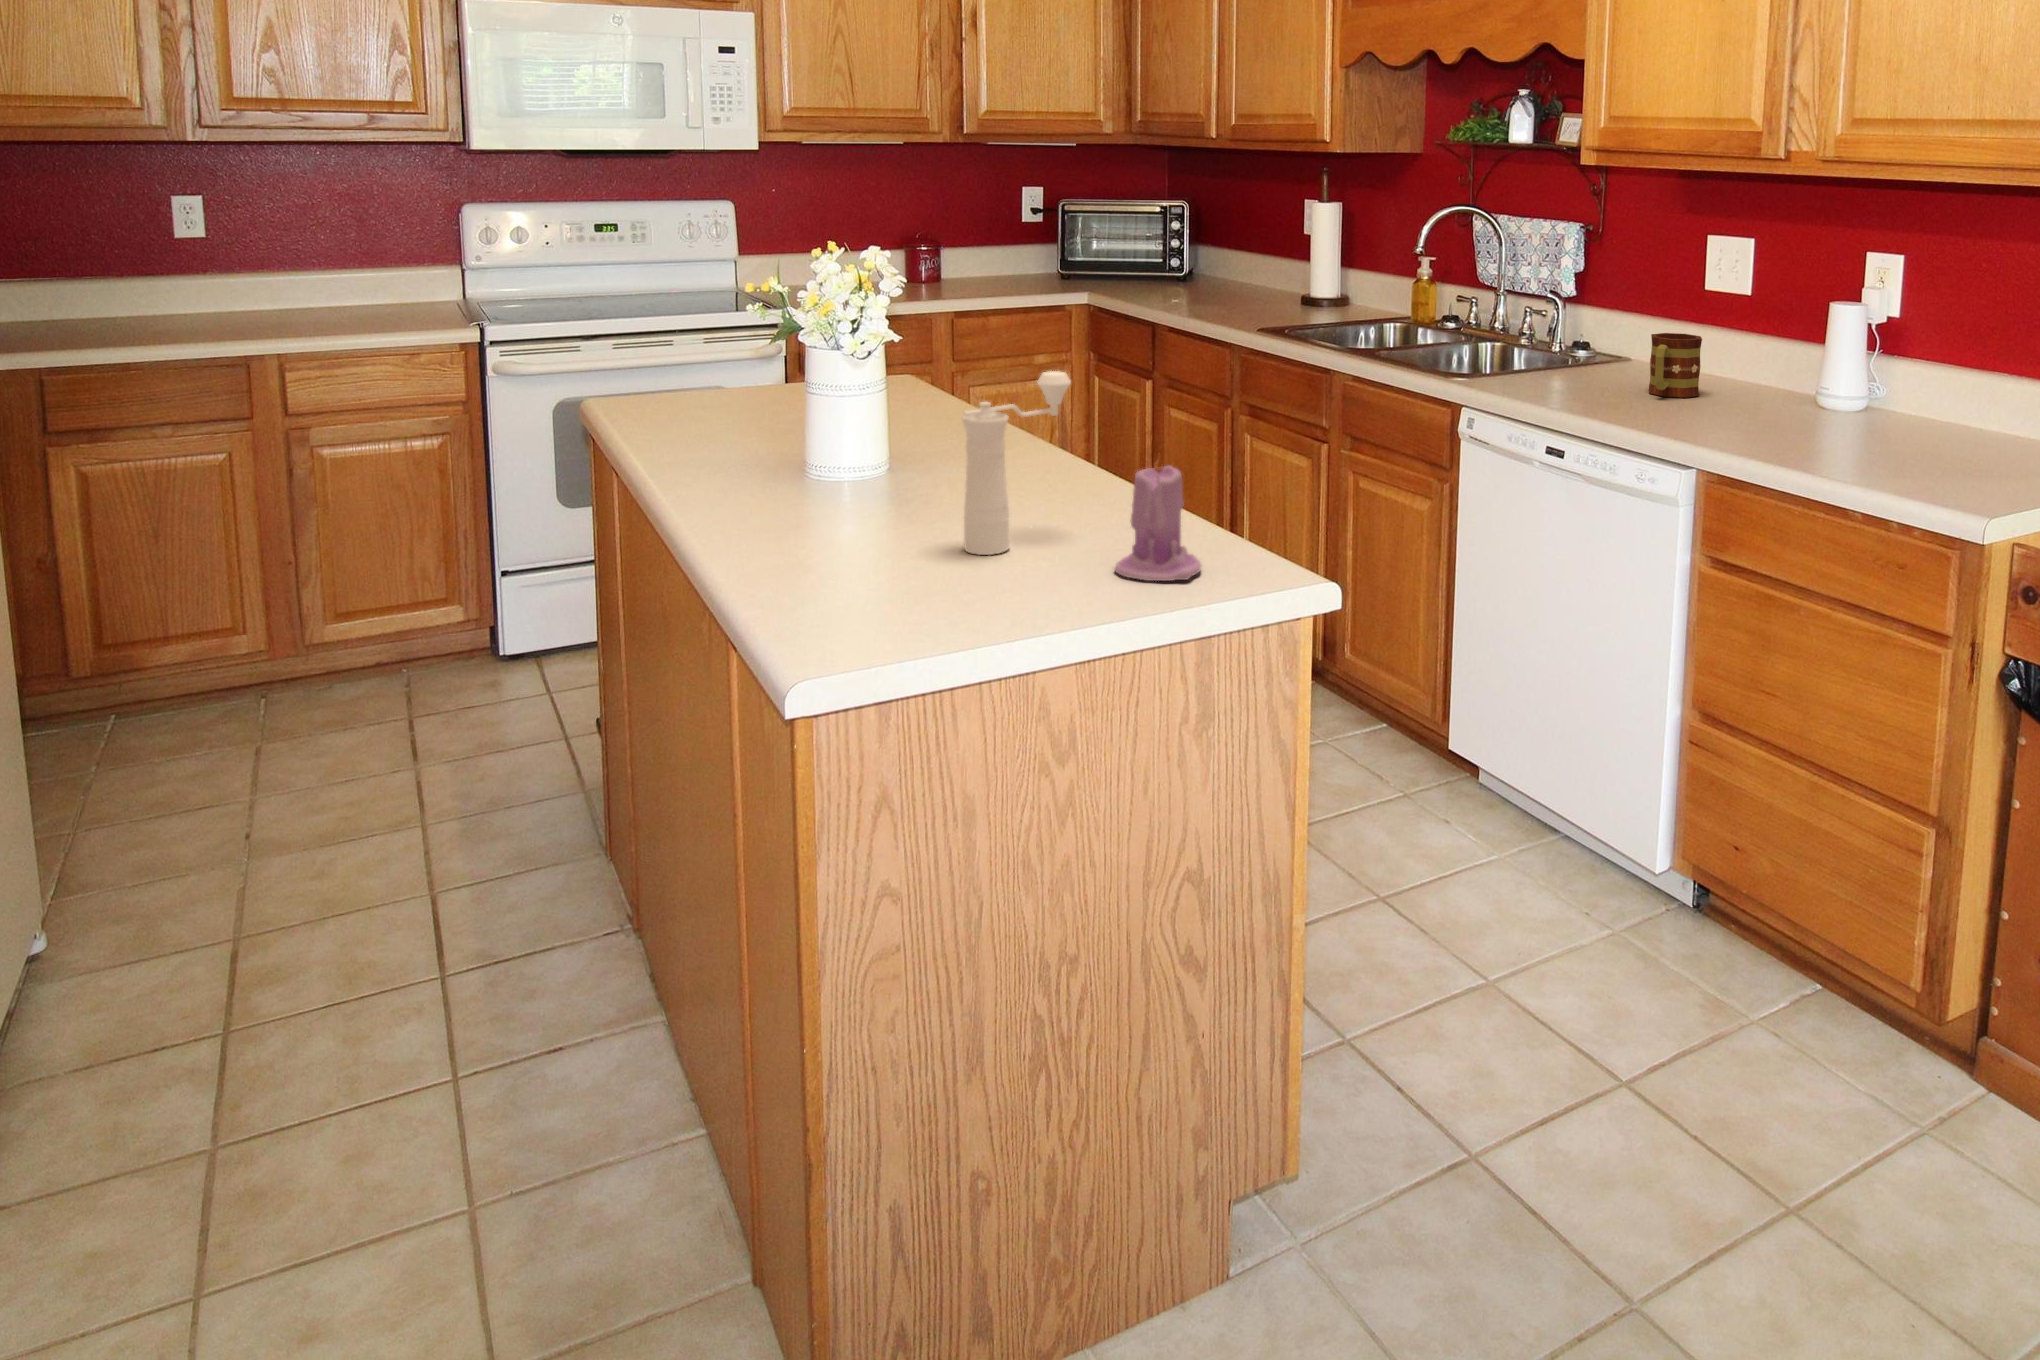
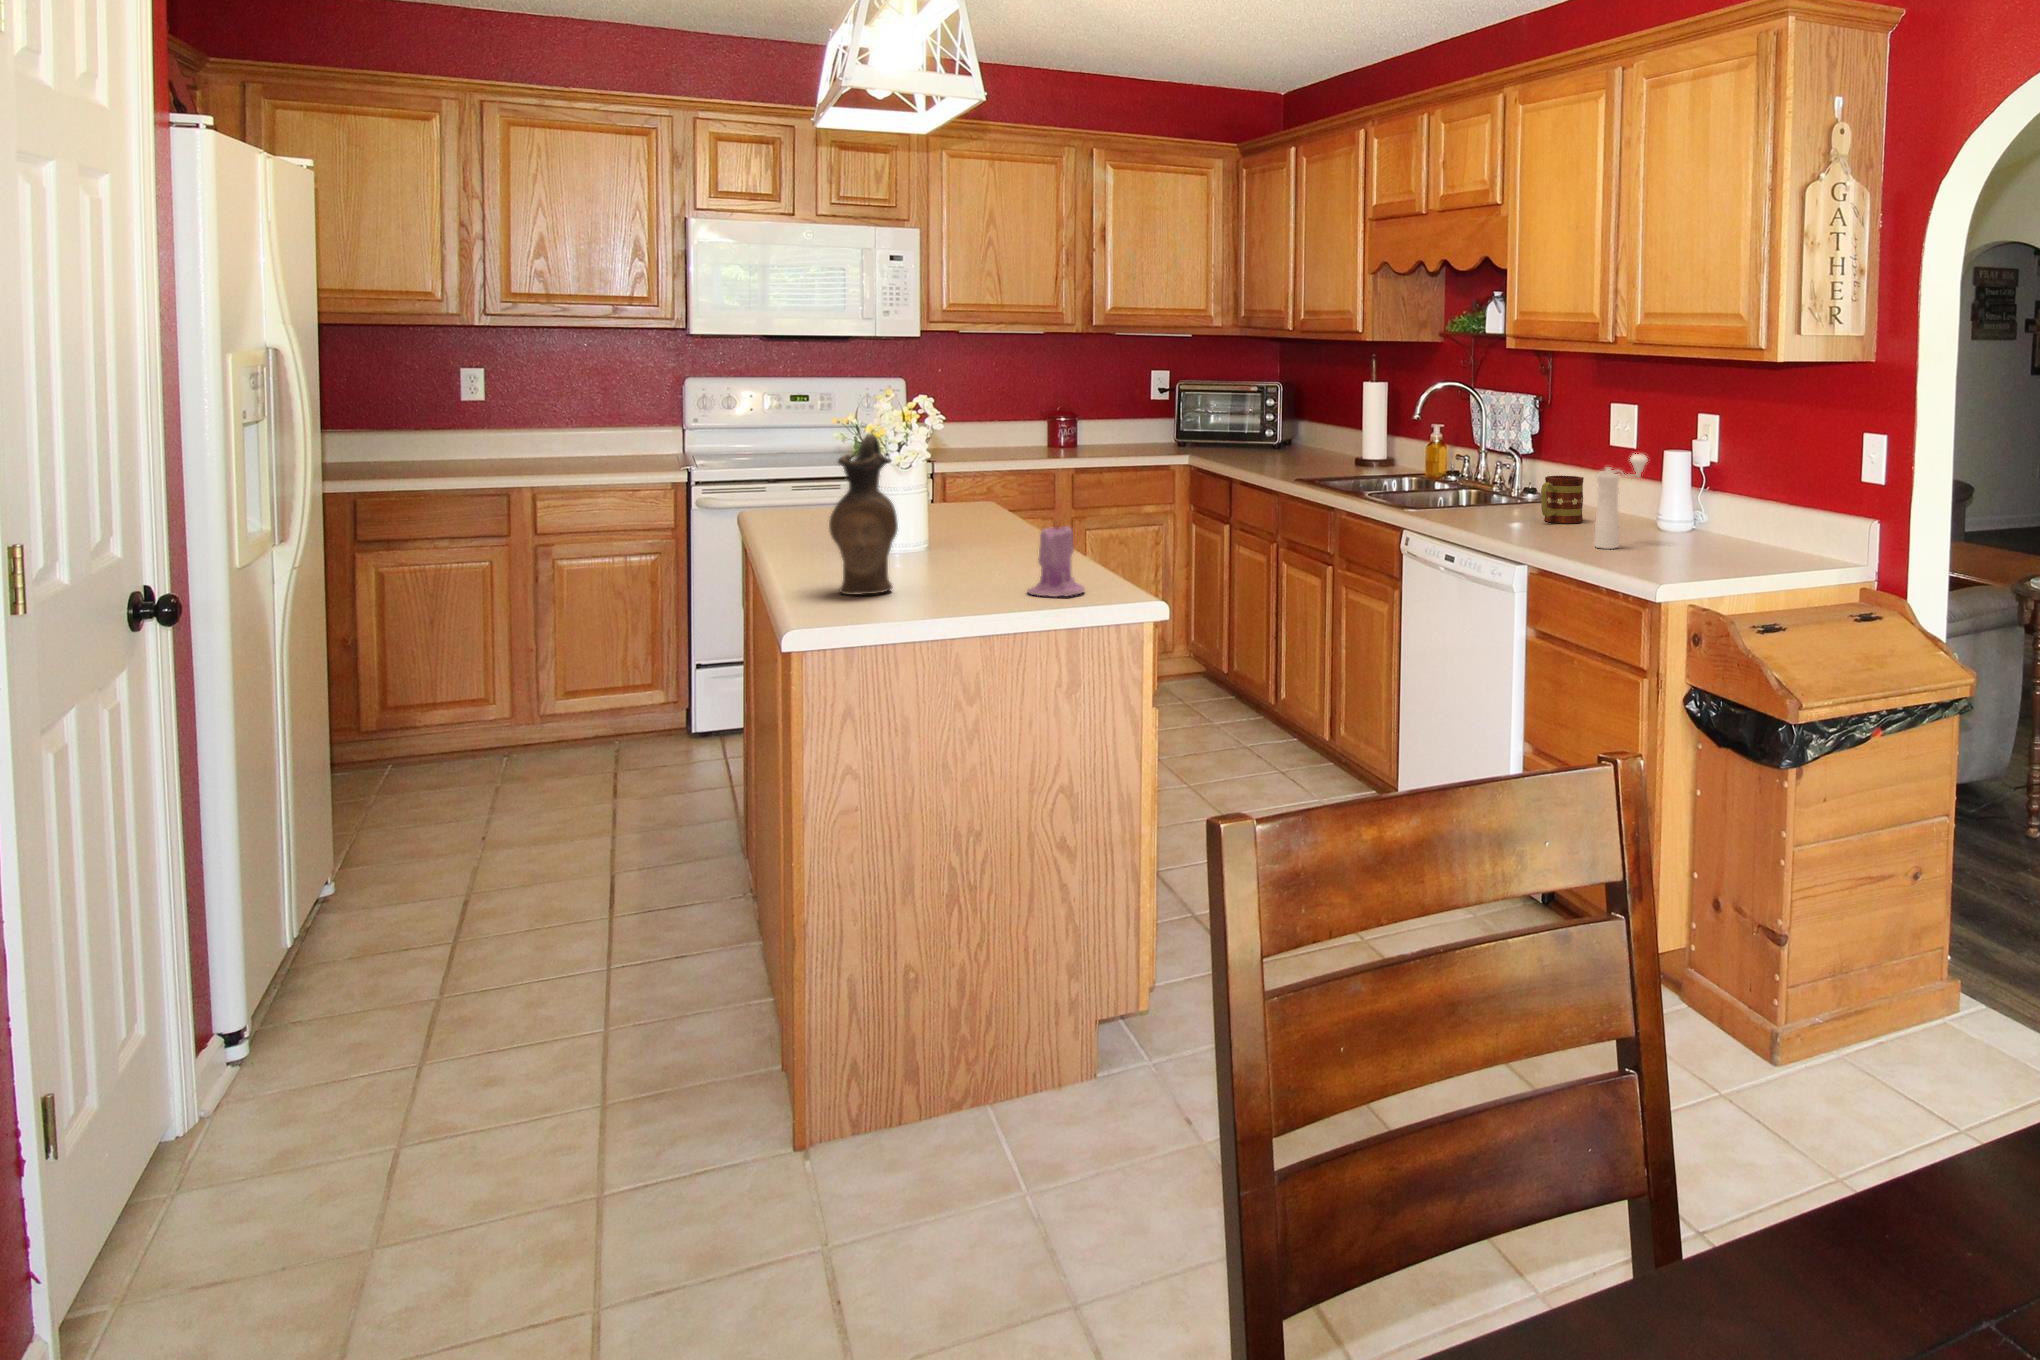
ceramic pitcher: none [815,329,923,593] -> present [829,434,898,595]
pepper mill: present [962,371,1071,555] -> present [1595,454,1648,549]

